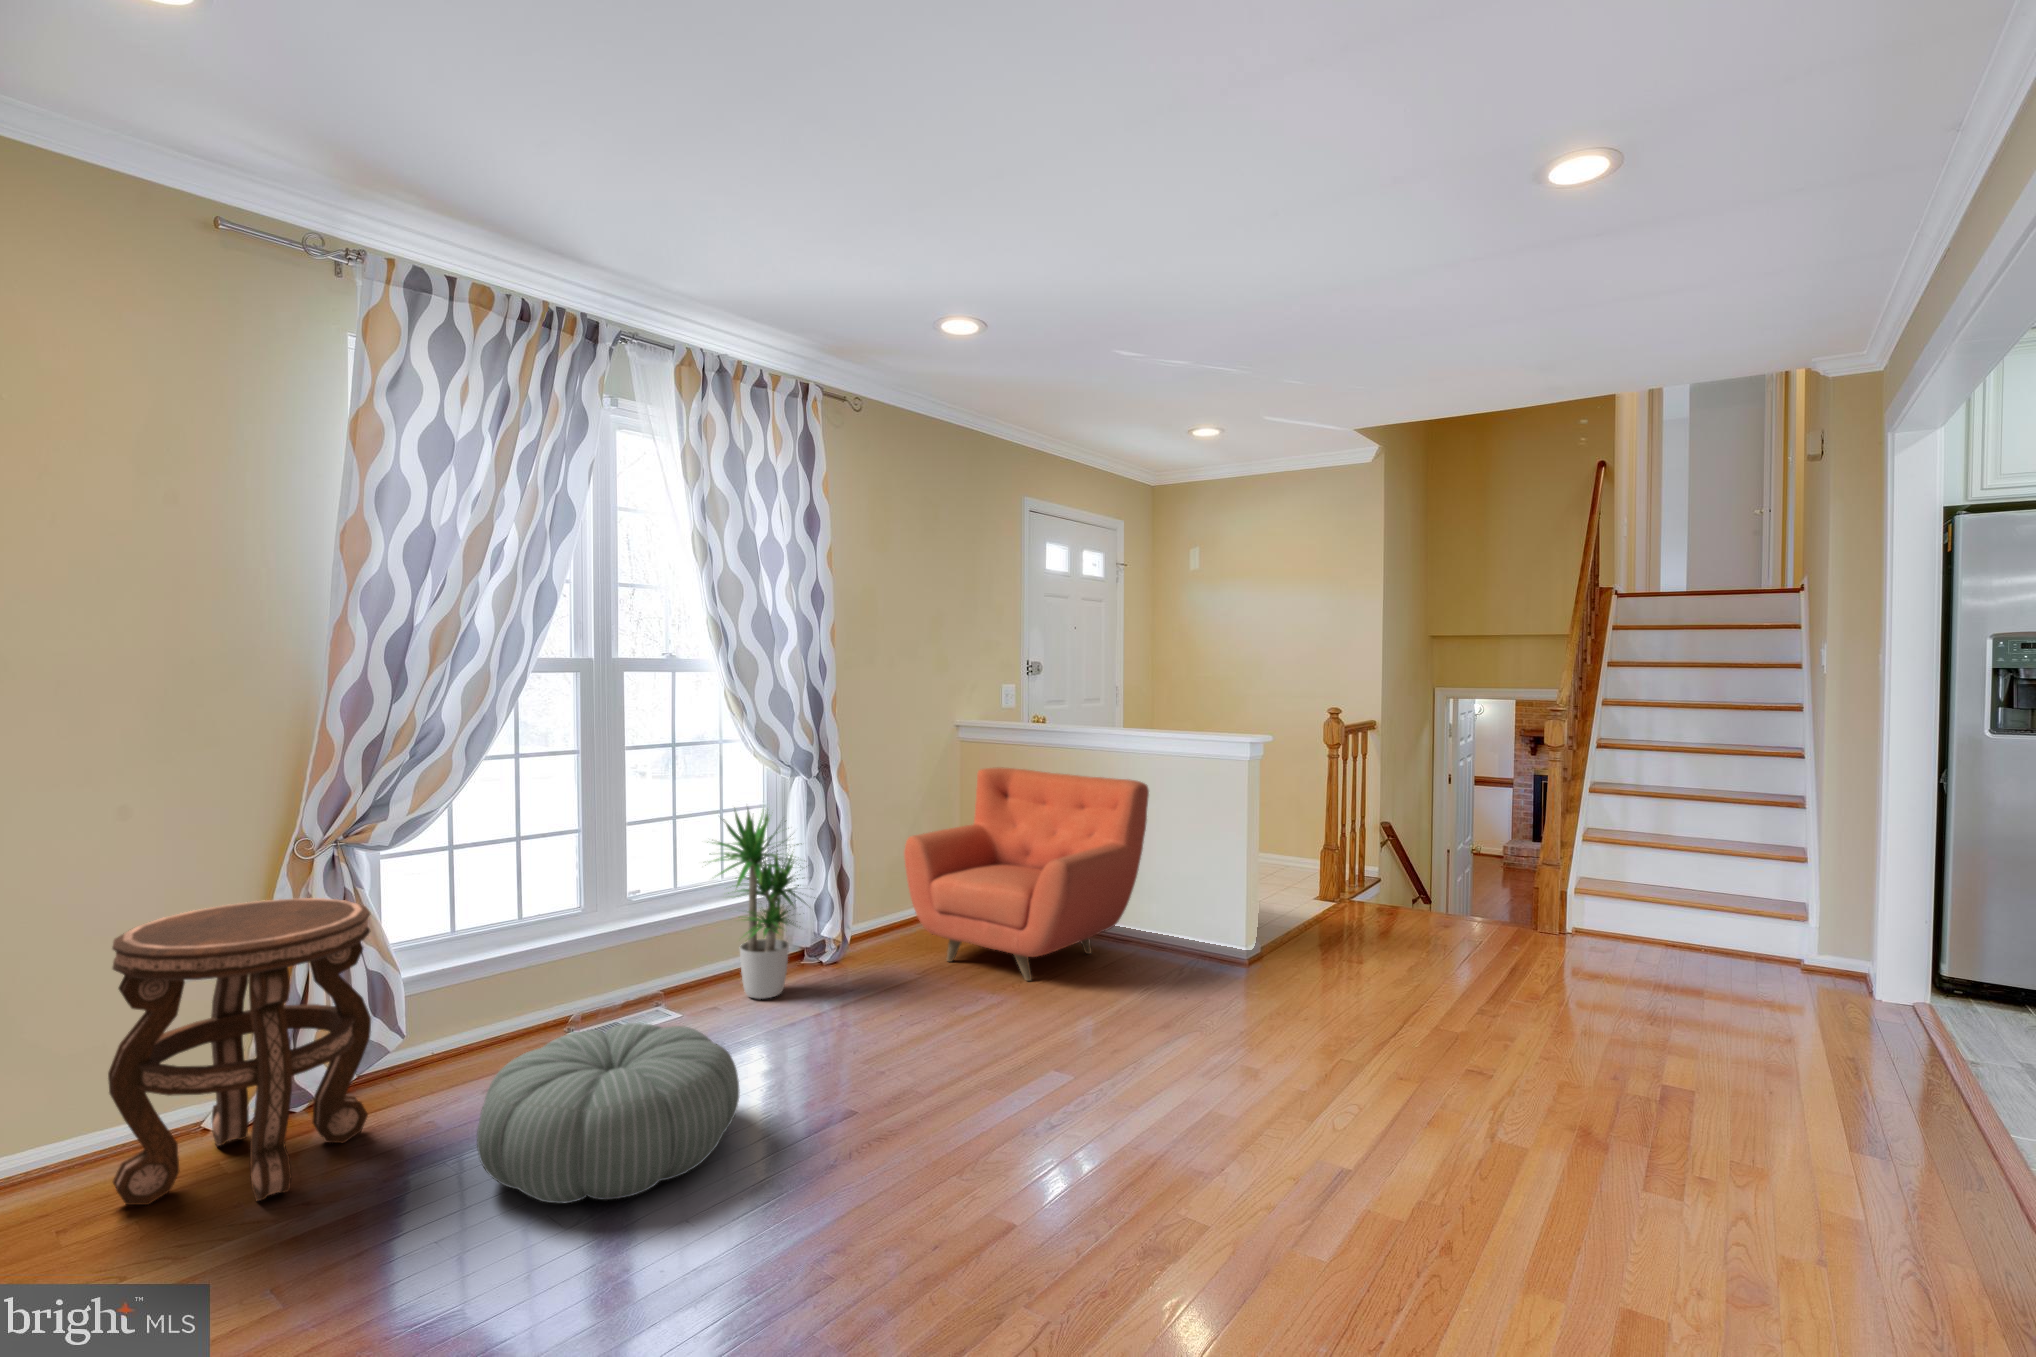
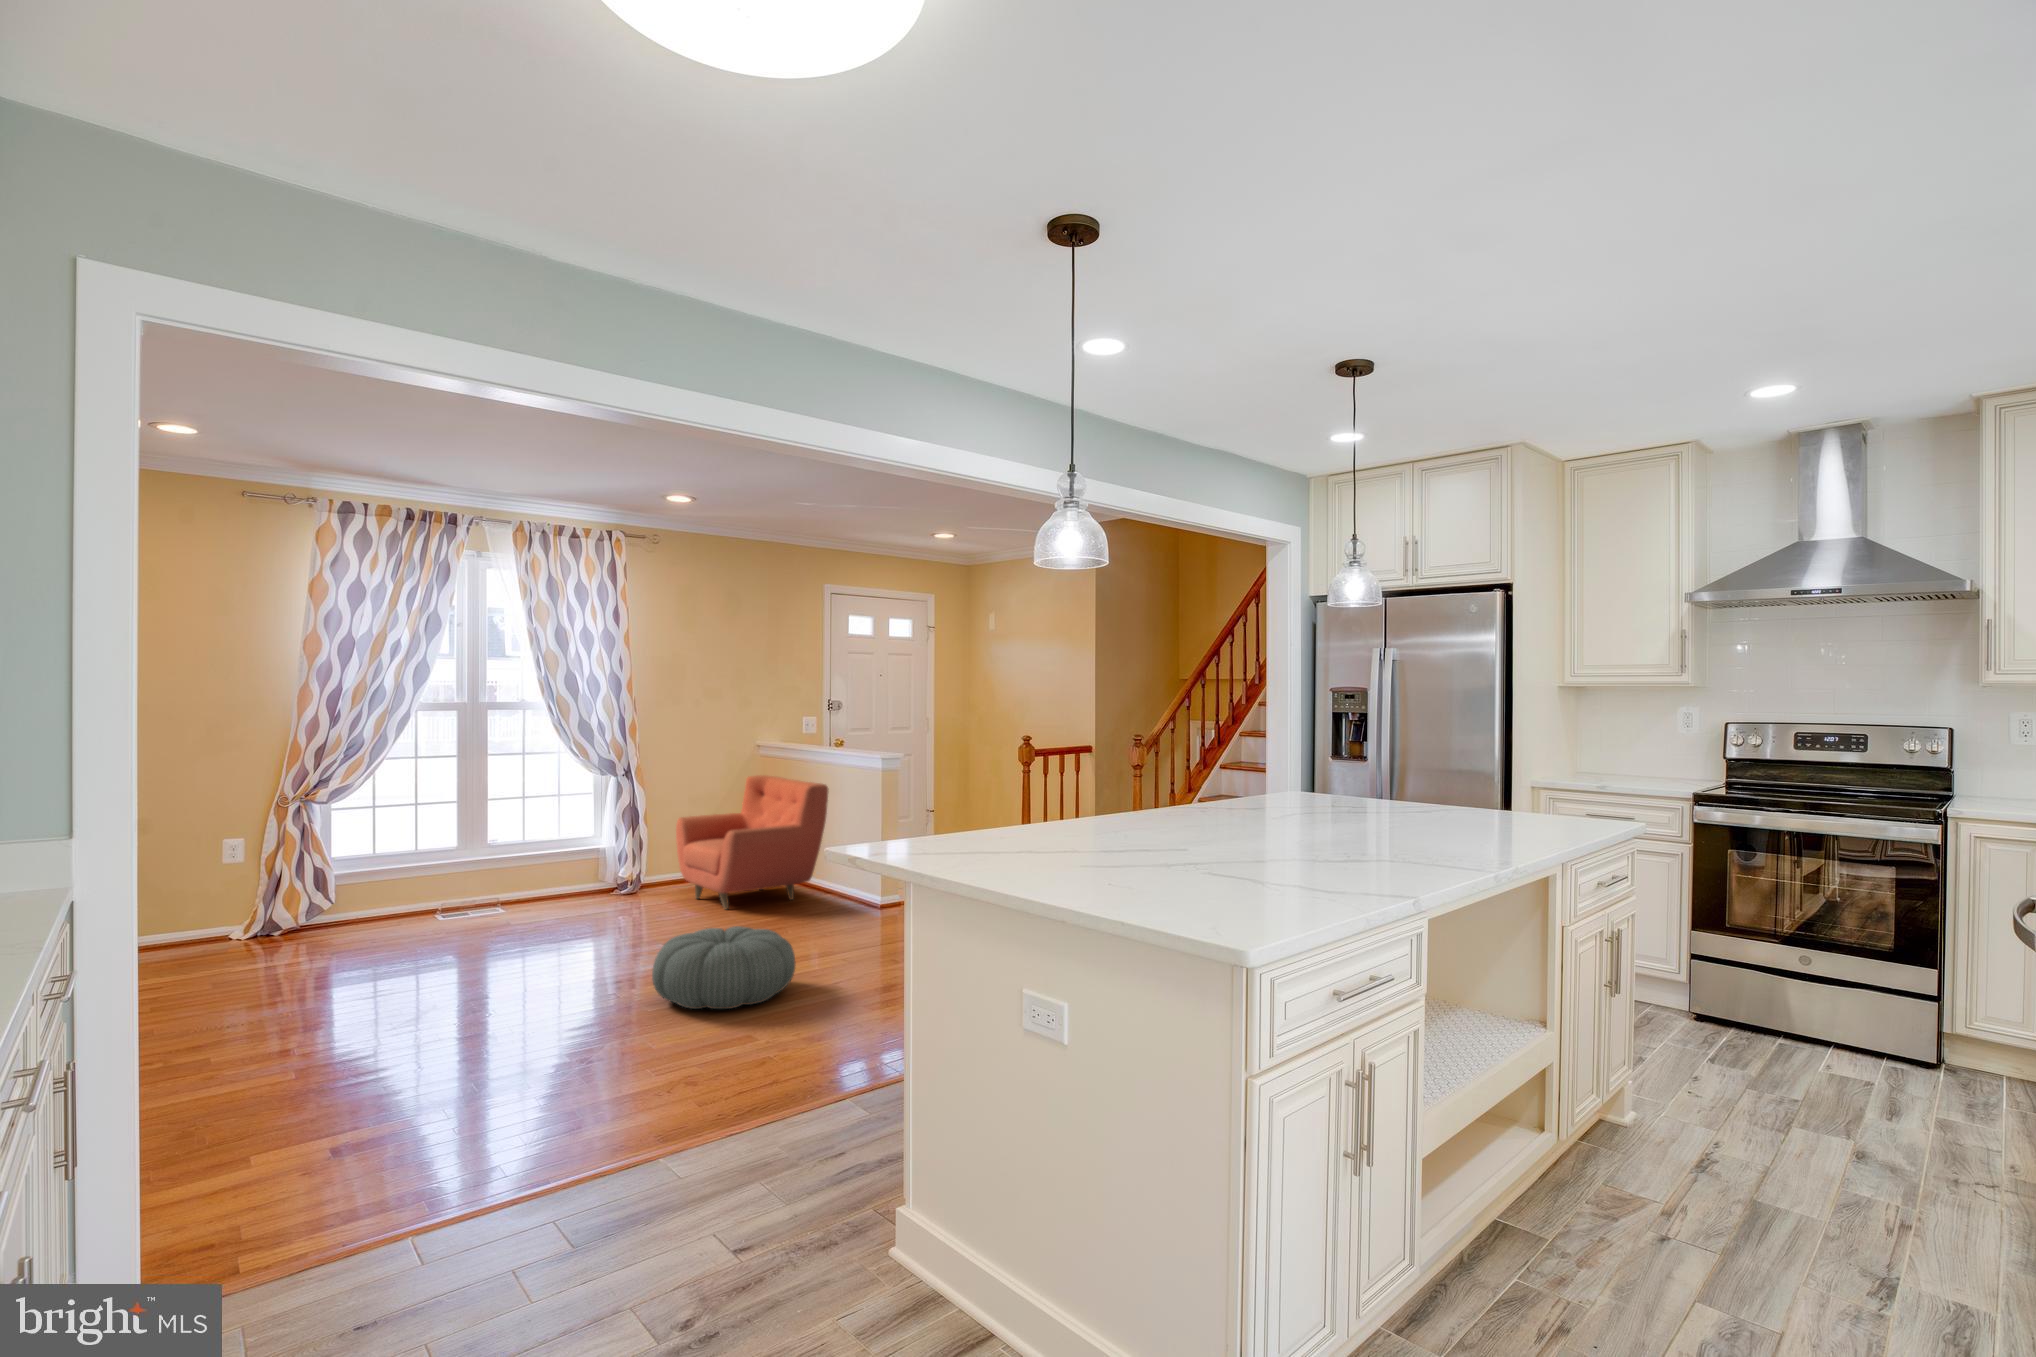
potted plant: present [714,810,815,999] -> none [522,791,604,909]
side table: present [108,898,371,1205] -> none [180,826,303,959]
pouf: present [477,1023,740,1203] -> present [652,926,796,1009]

